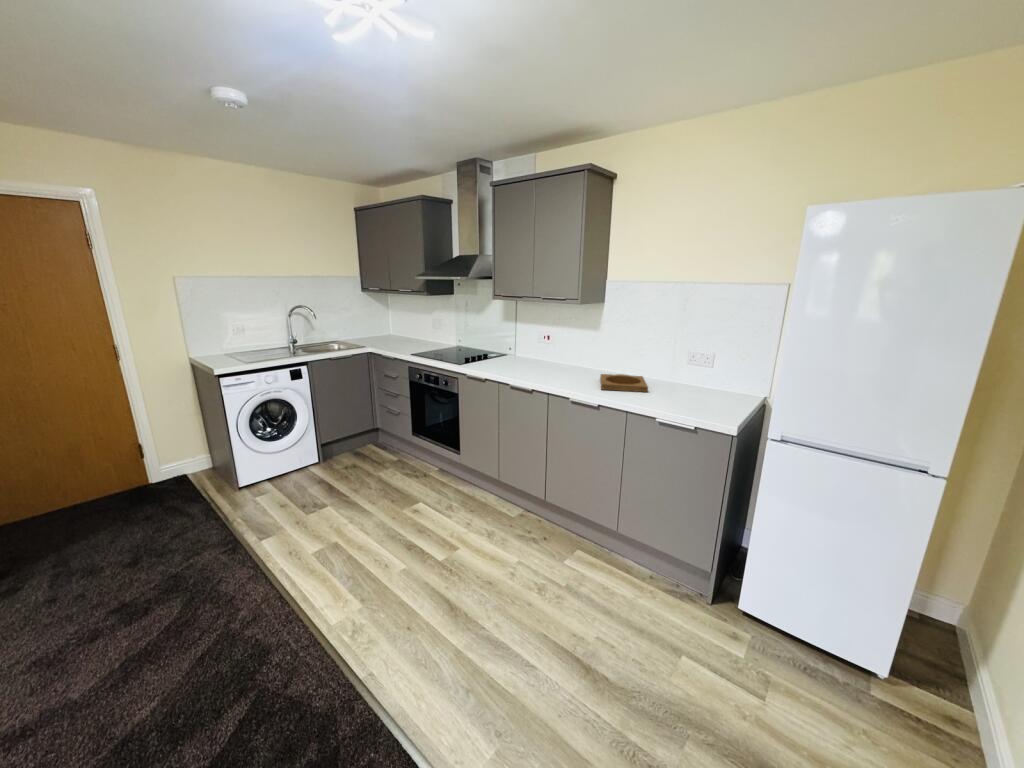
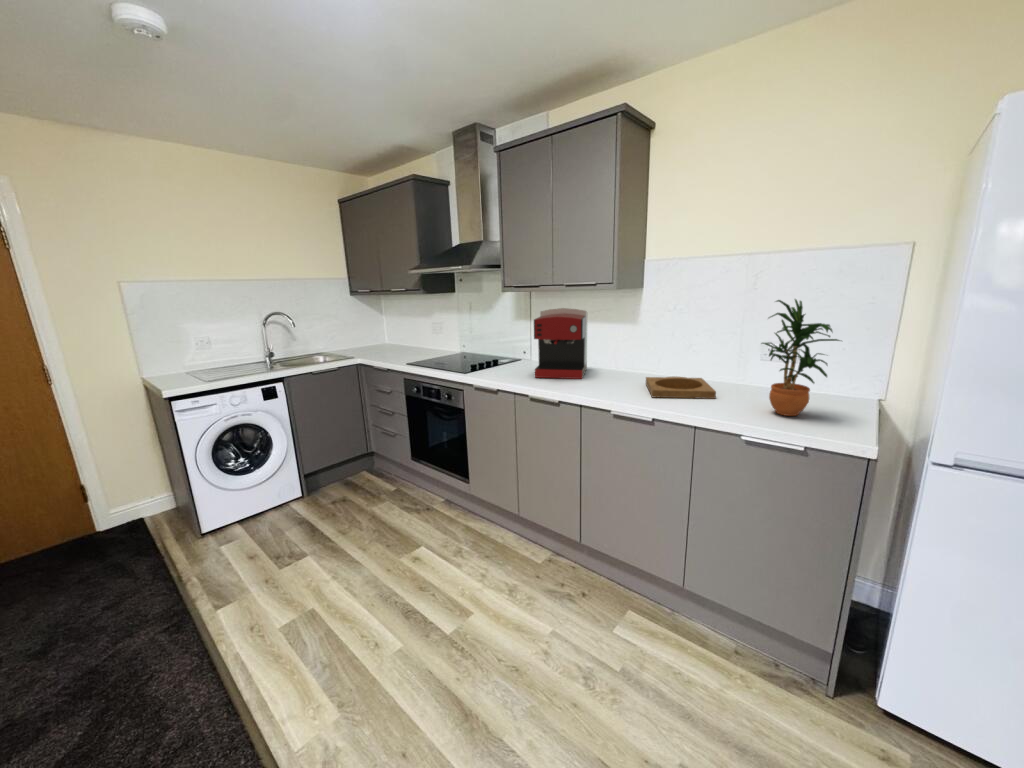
coffee maker: none [516,316,560,373] -> present [534,308,588,379]
potted plant: none [674,322,730,407] -> present [761,299,840,416]

